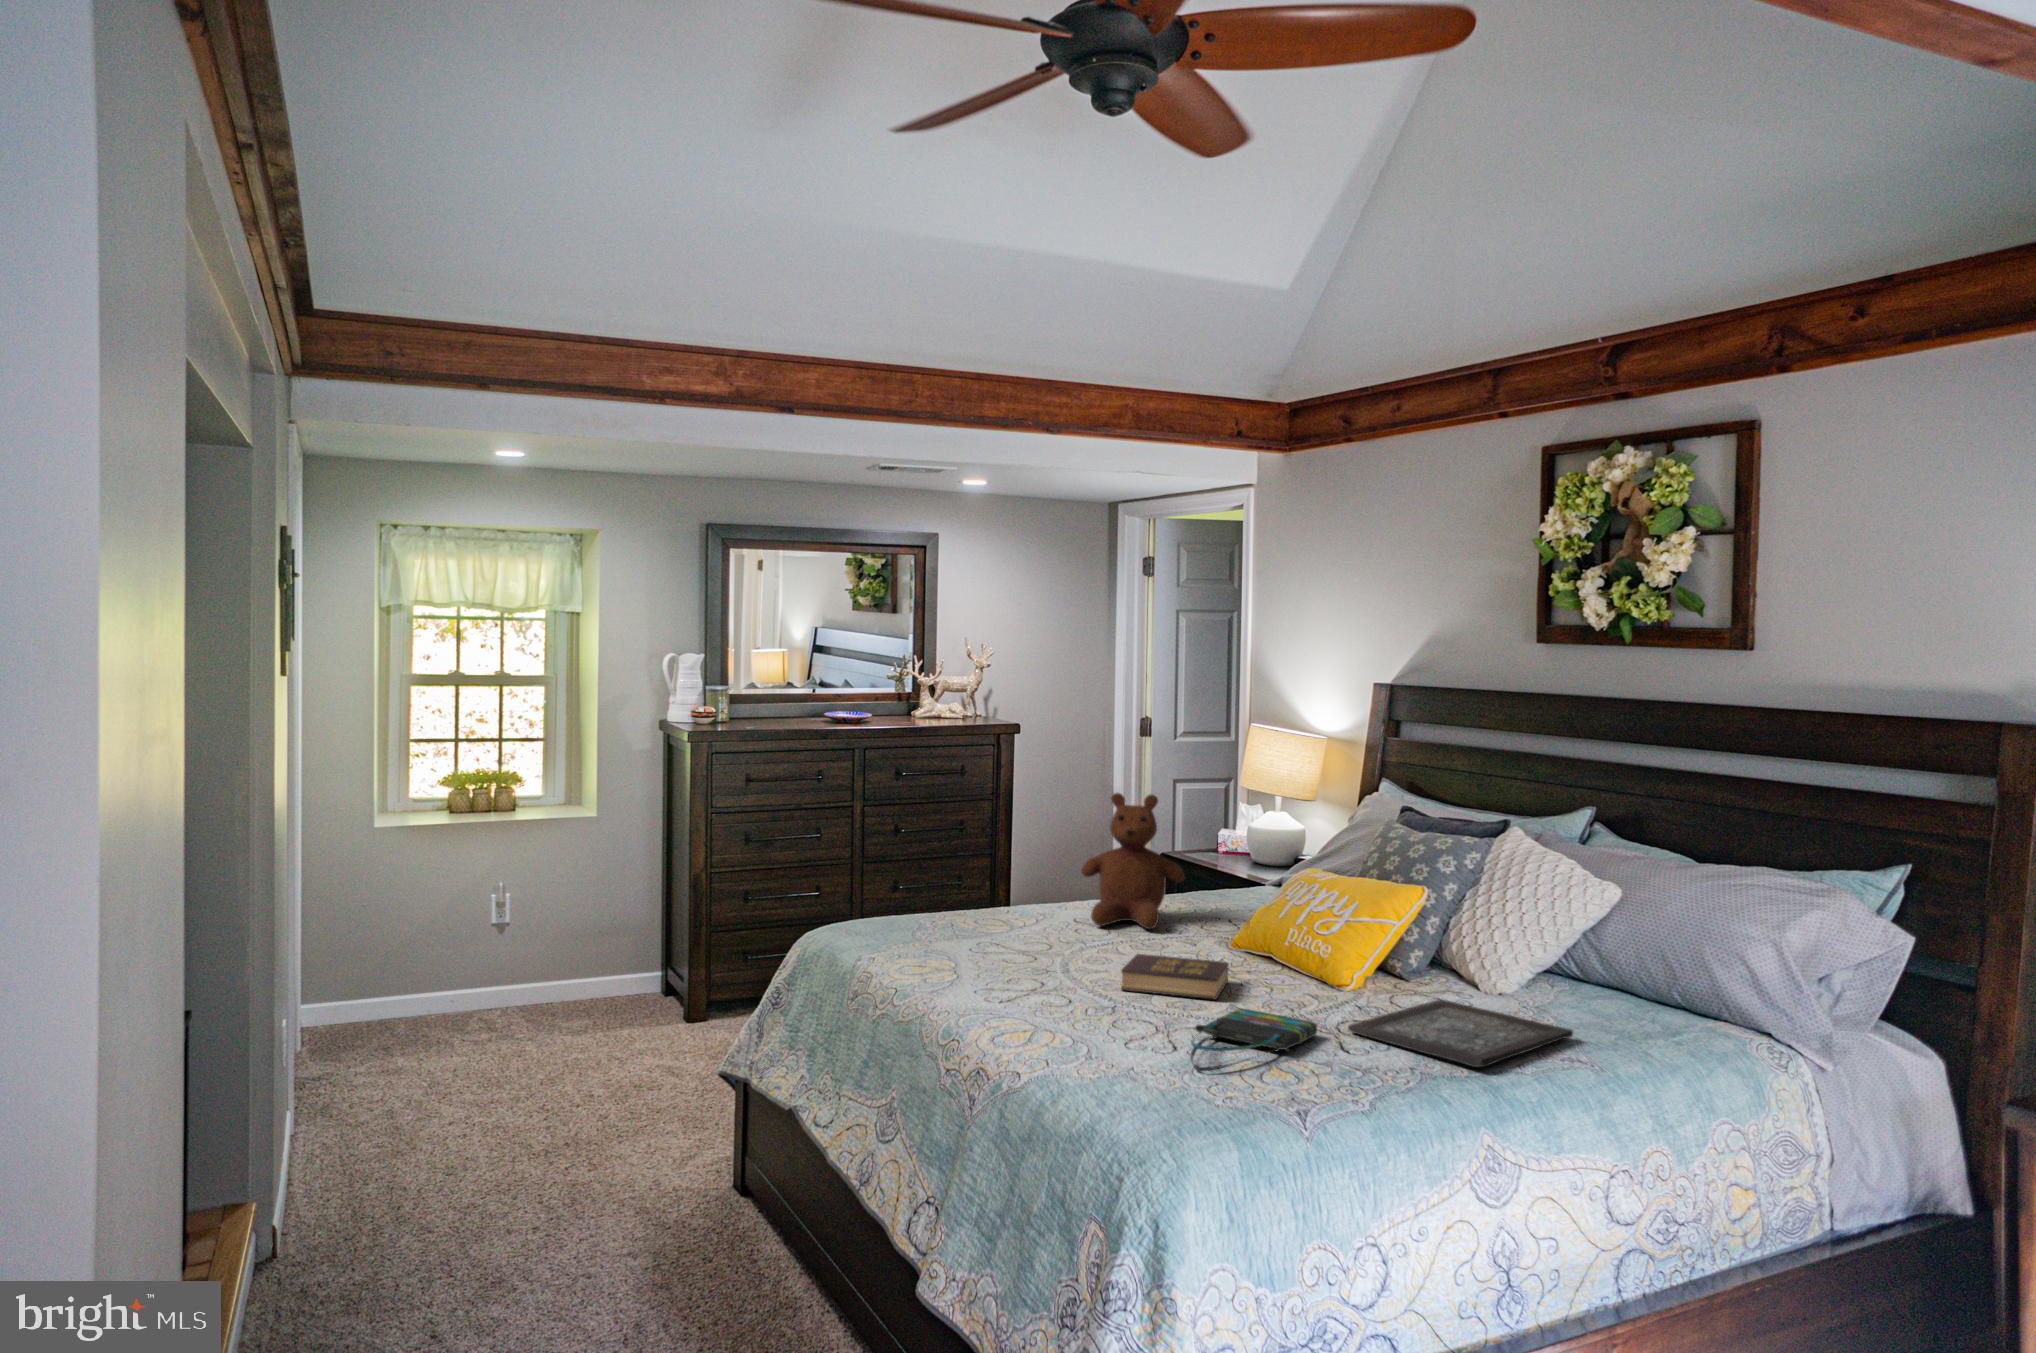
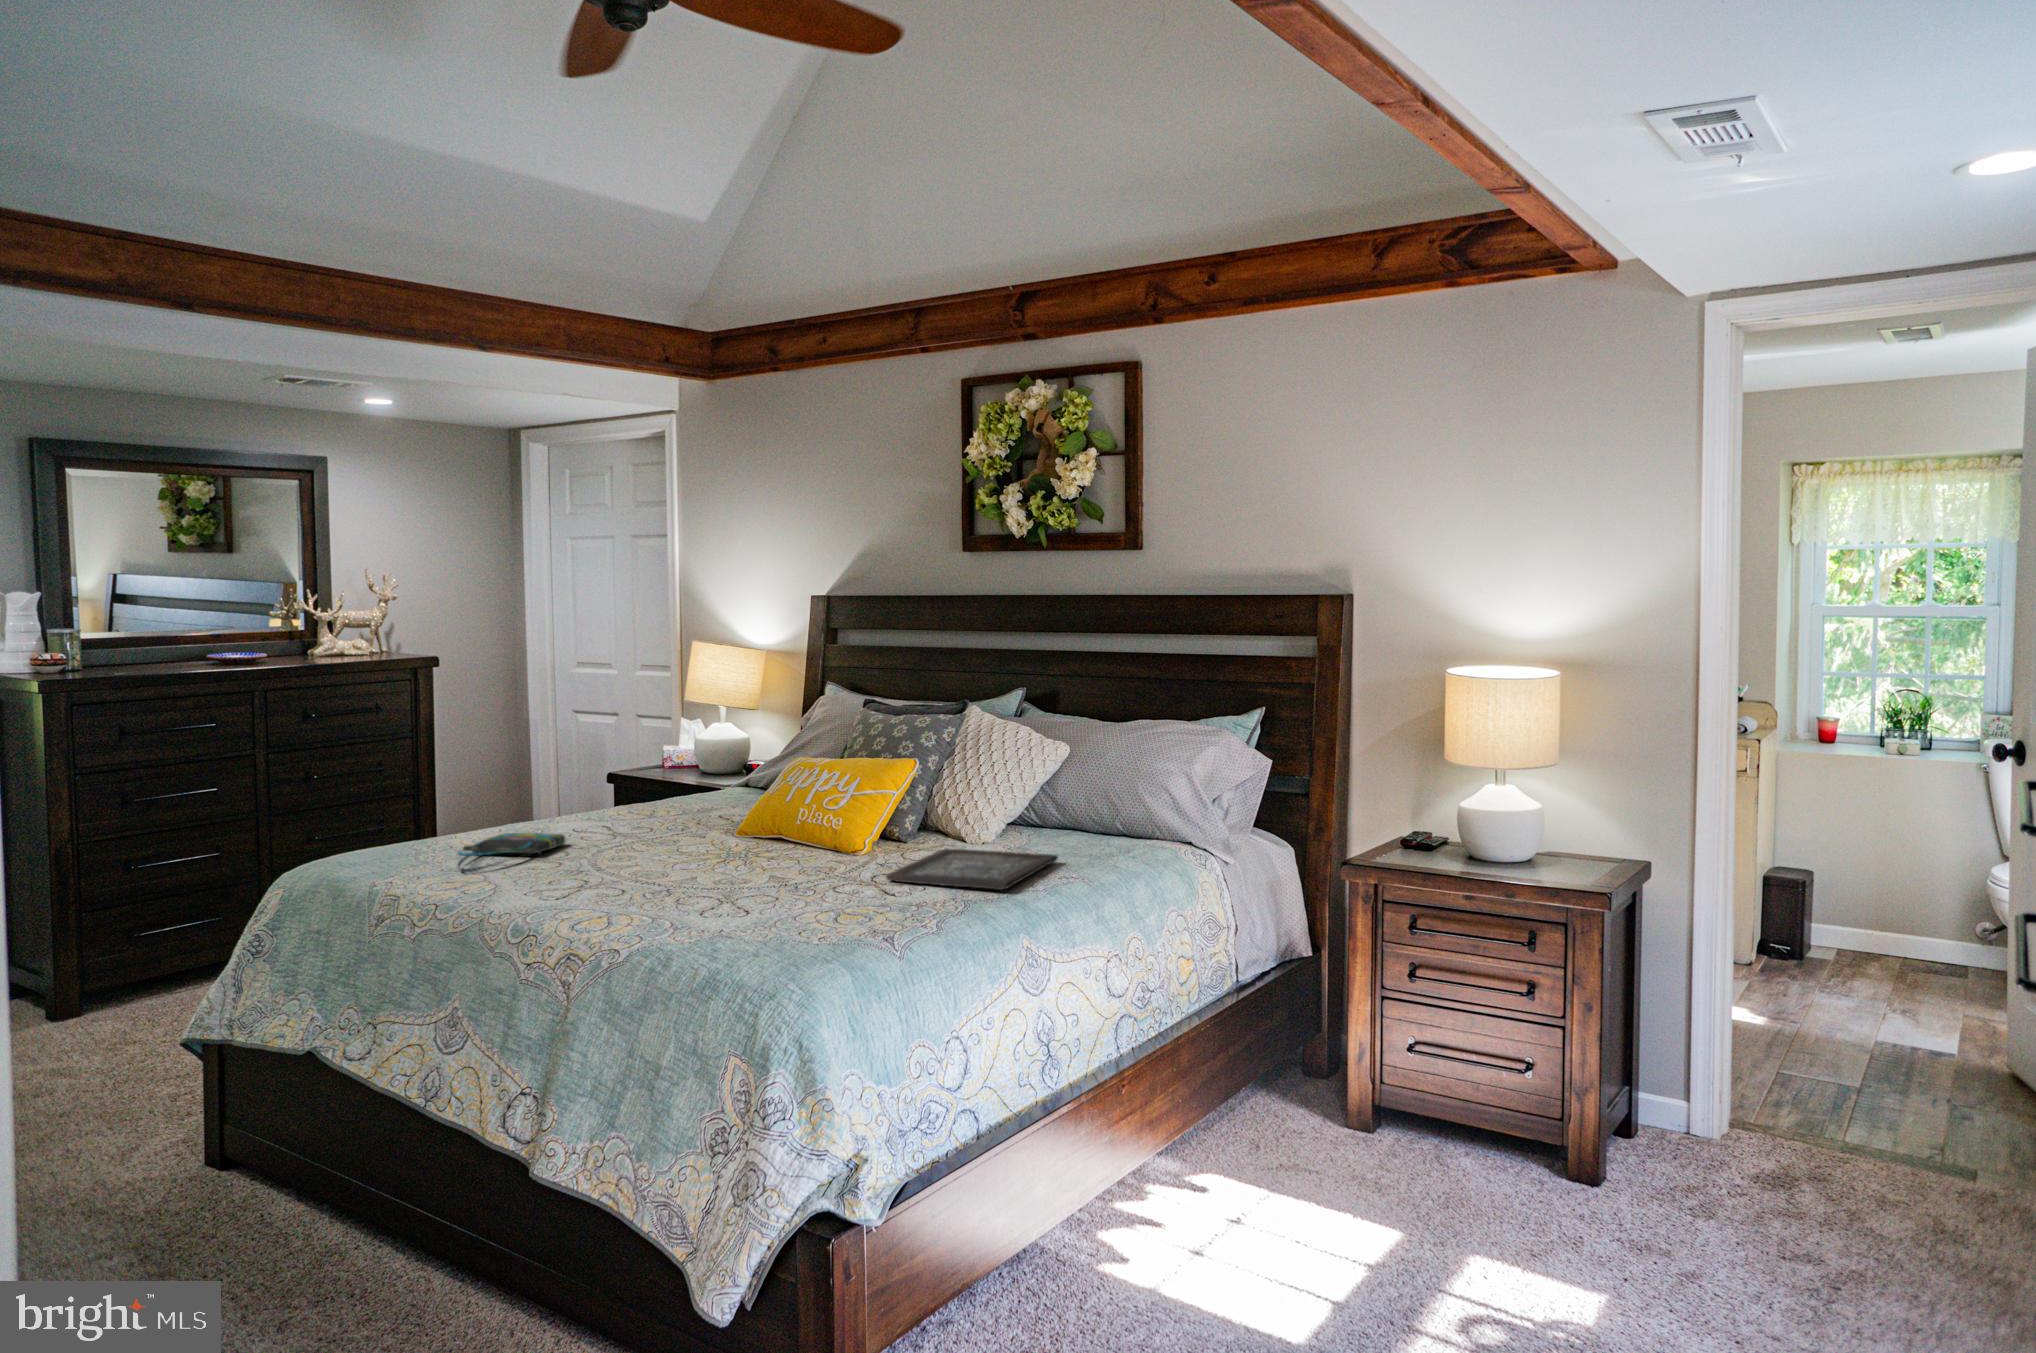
teddy bear: present [1081,793,1185,929] -> none [578,701,684,831]
hardback book: present [1121,954,1228,1000] -> none [665,841,759,877]
tote bag: present [1191,1009,1317,1071] -> present [458,833,565,872]

